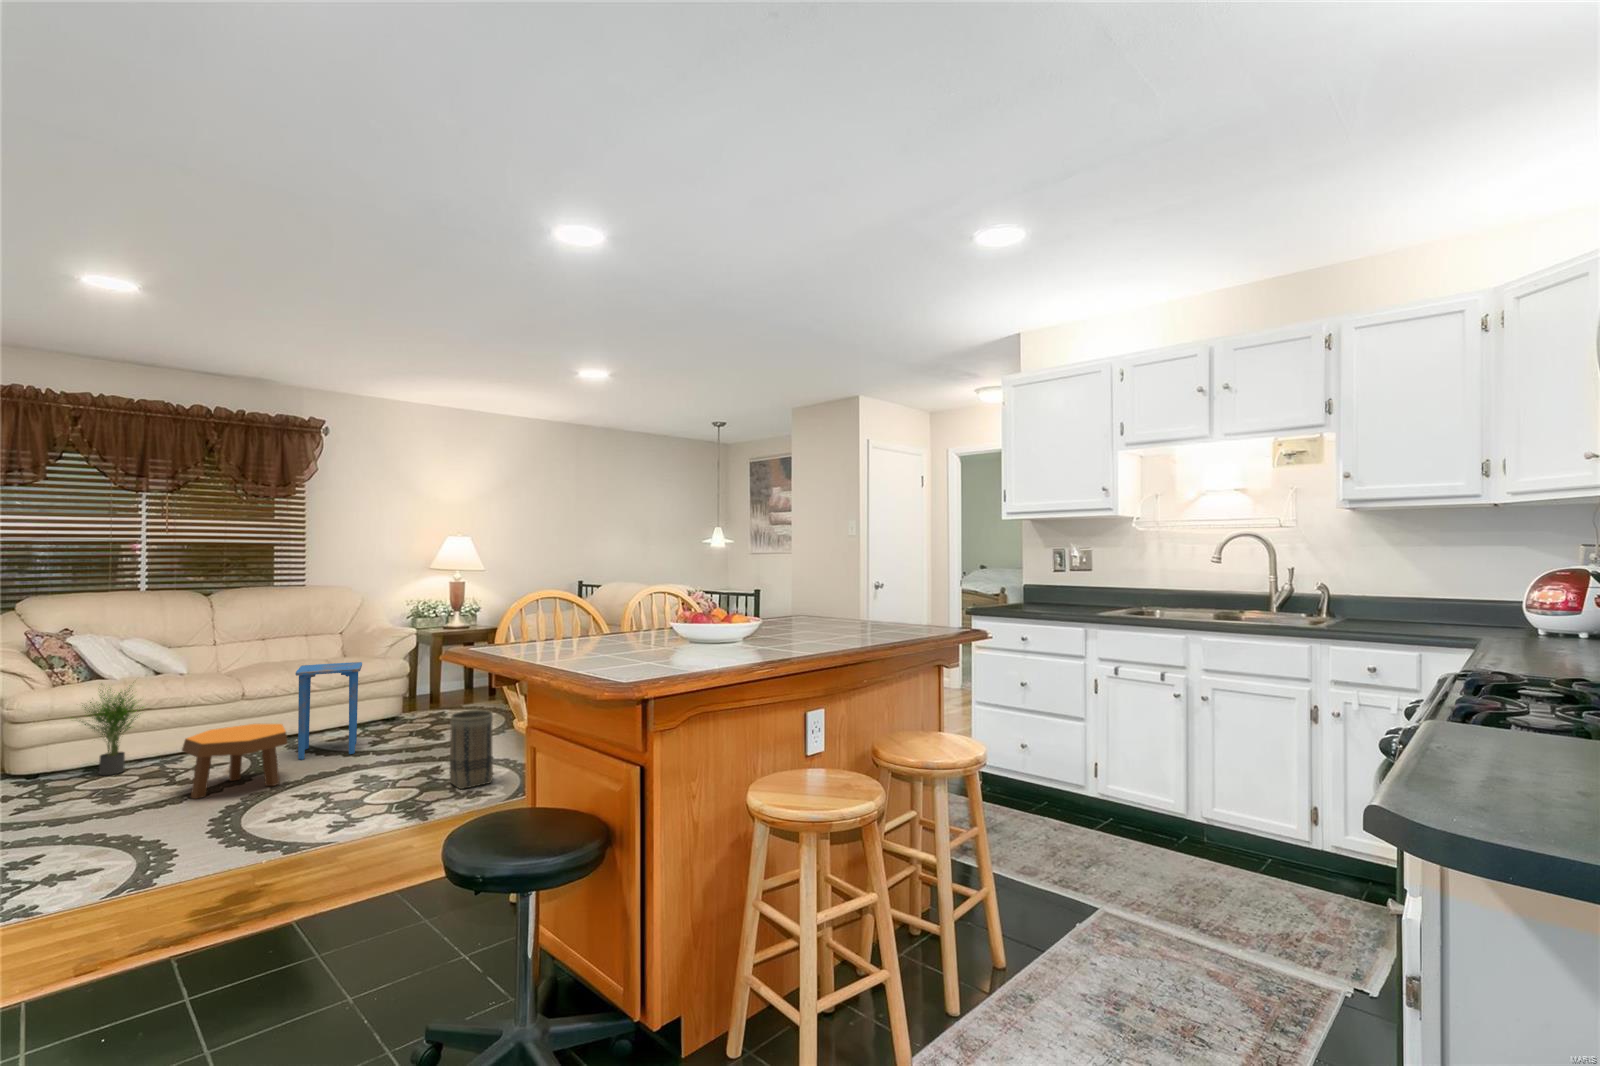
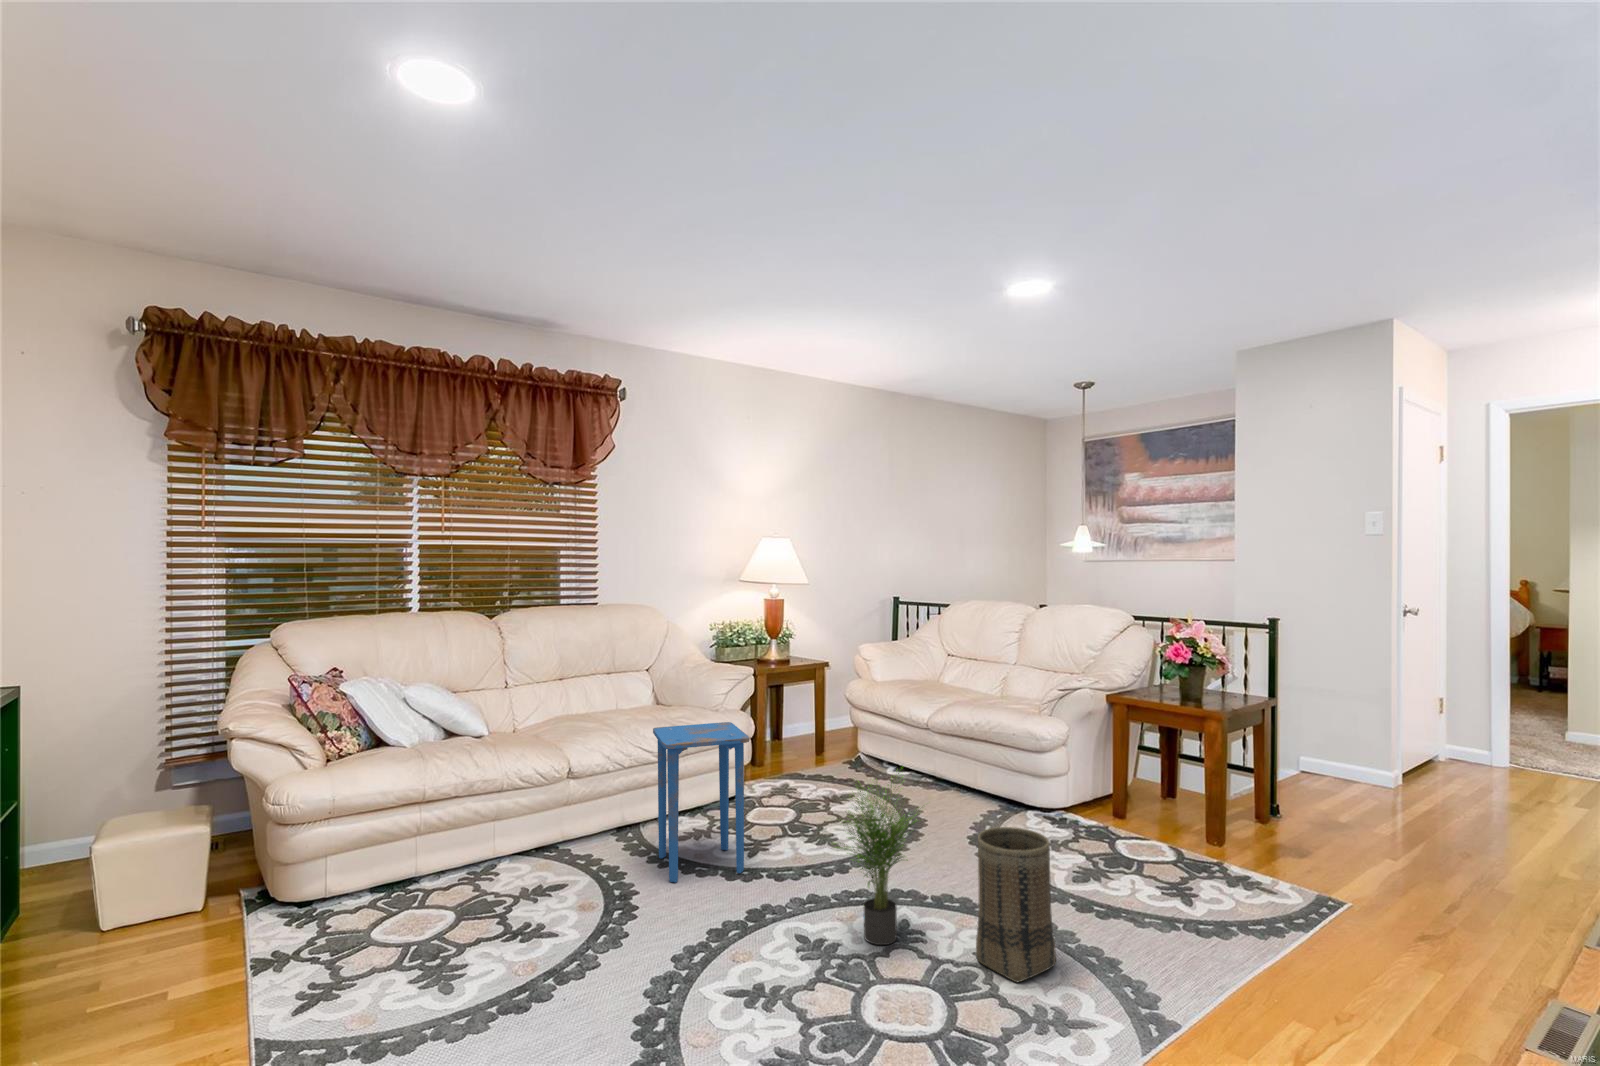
potted plant: present [71,688,143,775] -> present [844,771,916,945]
footstool: present [182,724,287,799] -> none [542,832,698,981]

